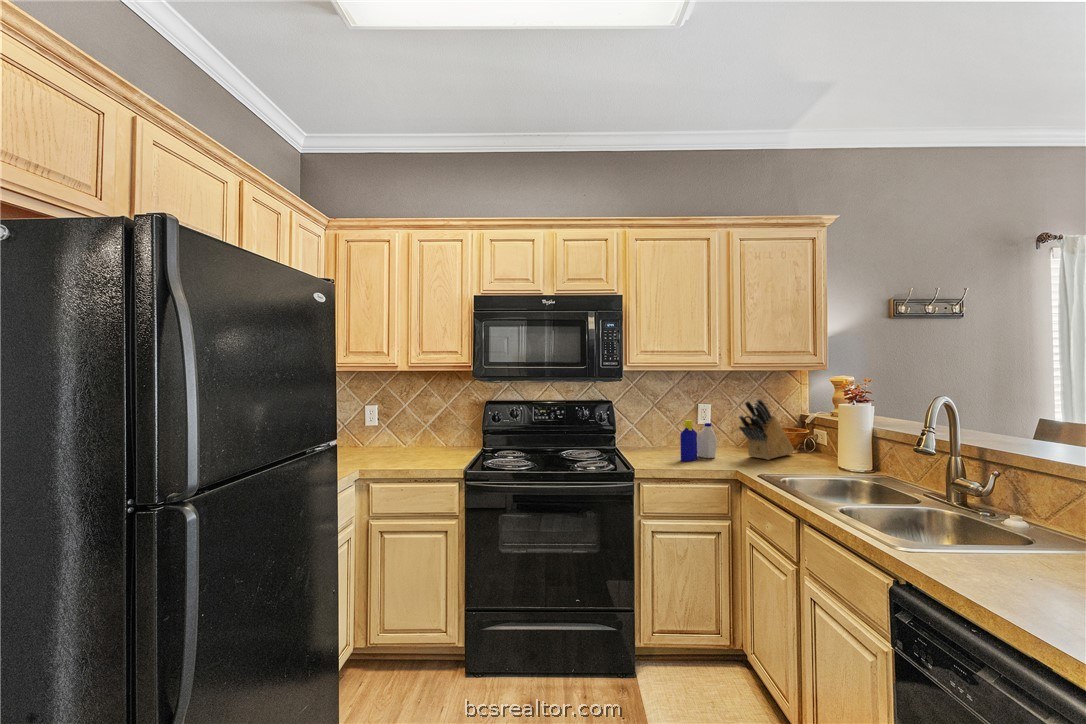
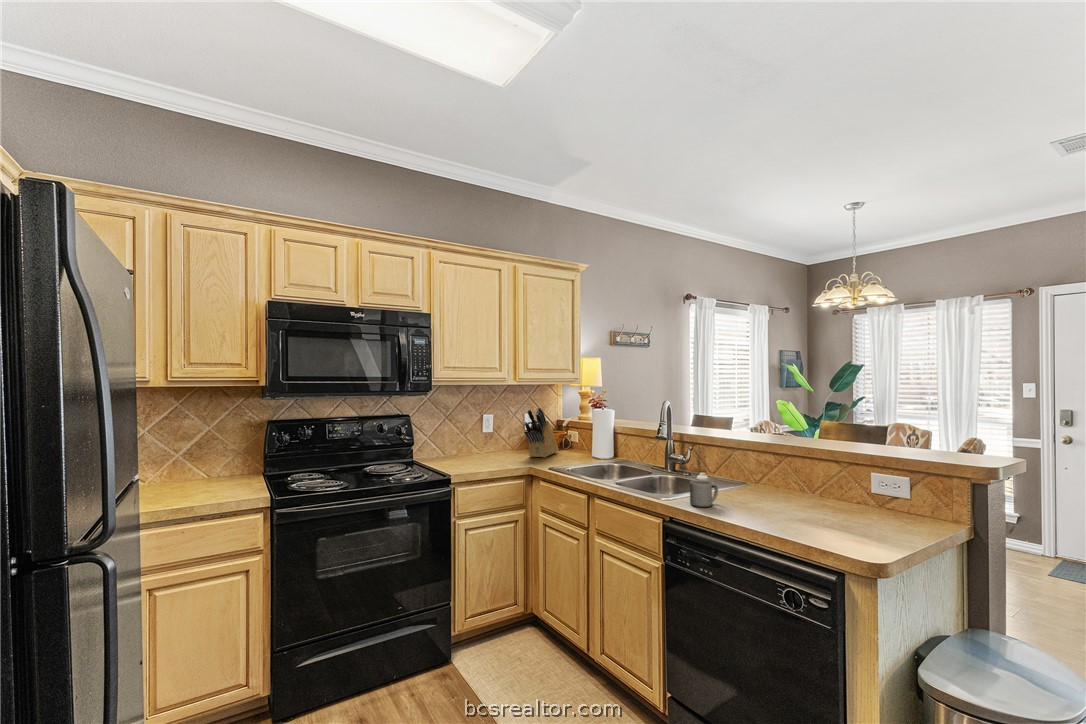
bottle: present [680,420,717,461] -> none [481,428,507,465]
mug: none [953,534,1025,590] -> present [690,480,718,507]

